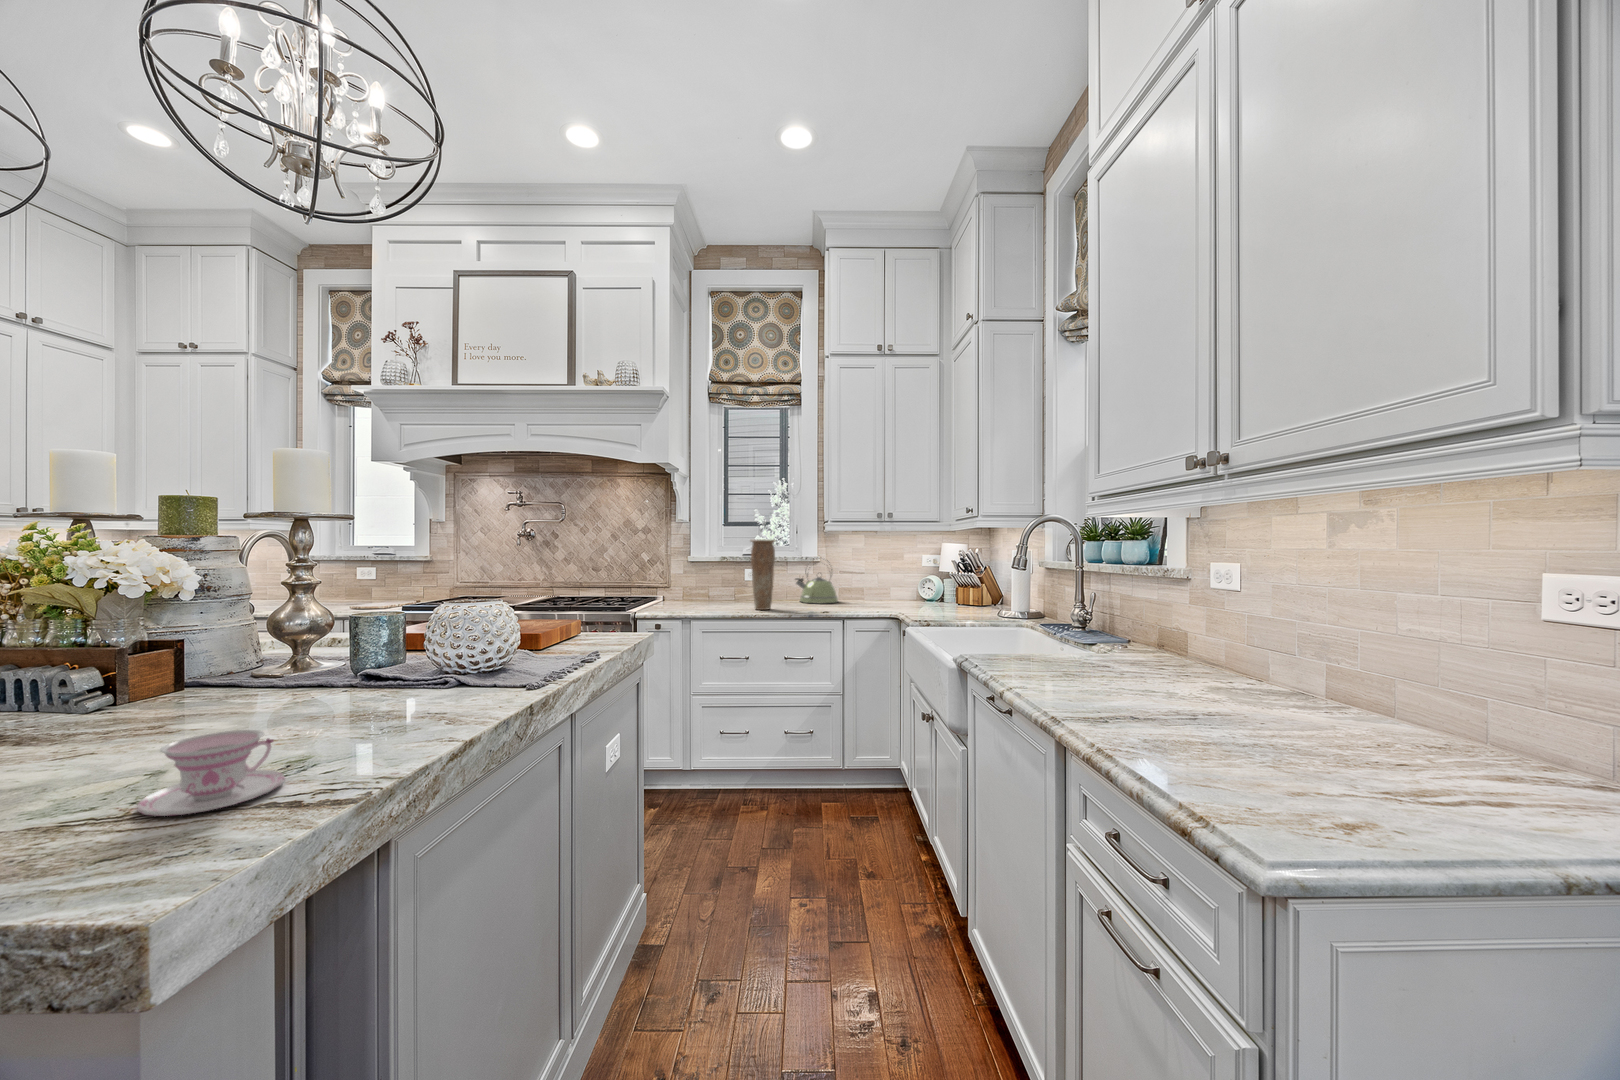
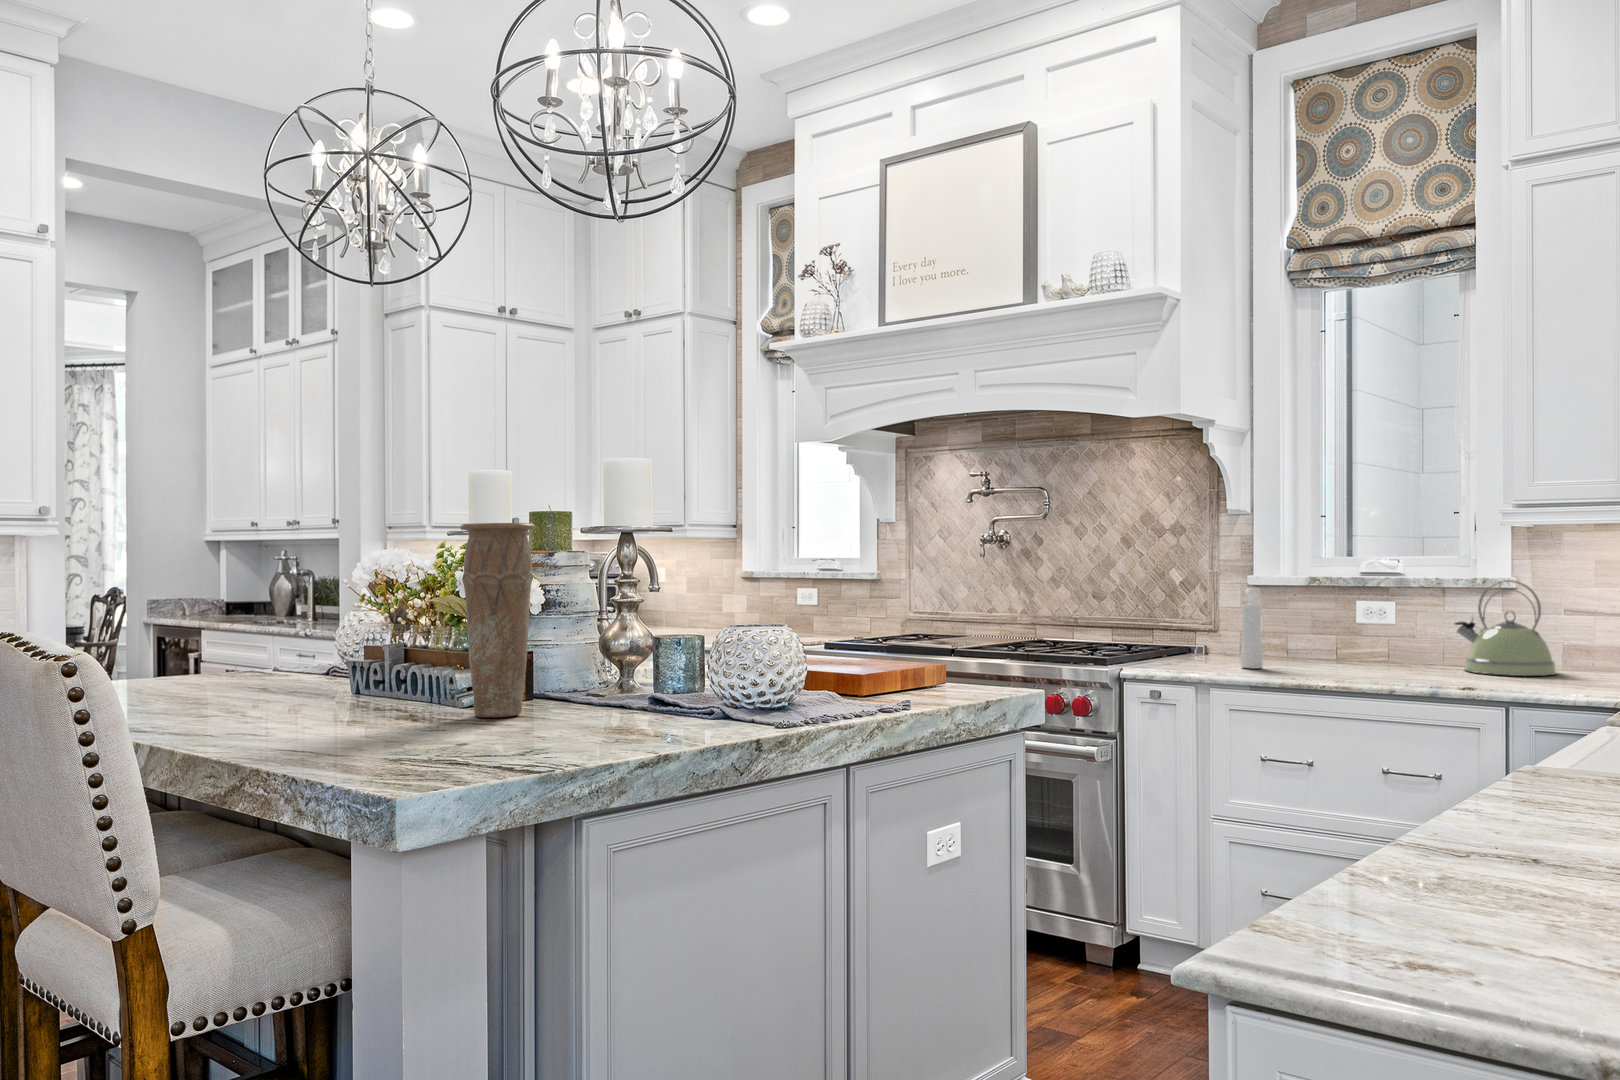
vase: present [751,540,776,610] -> present [460,523,535,718]
pepper mill: none [699,563,713,608] -> present [1241,588,1263,669]
teacup: present [137,730,285,816] -> none [434,712,519,763]

